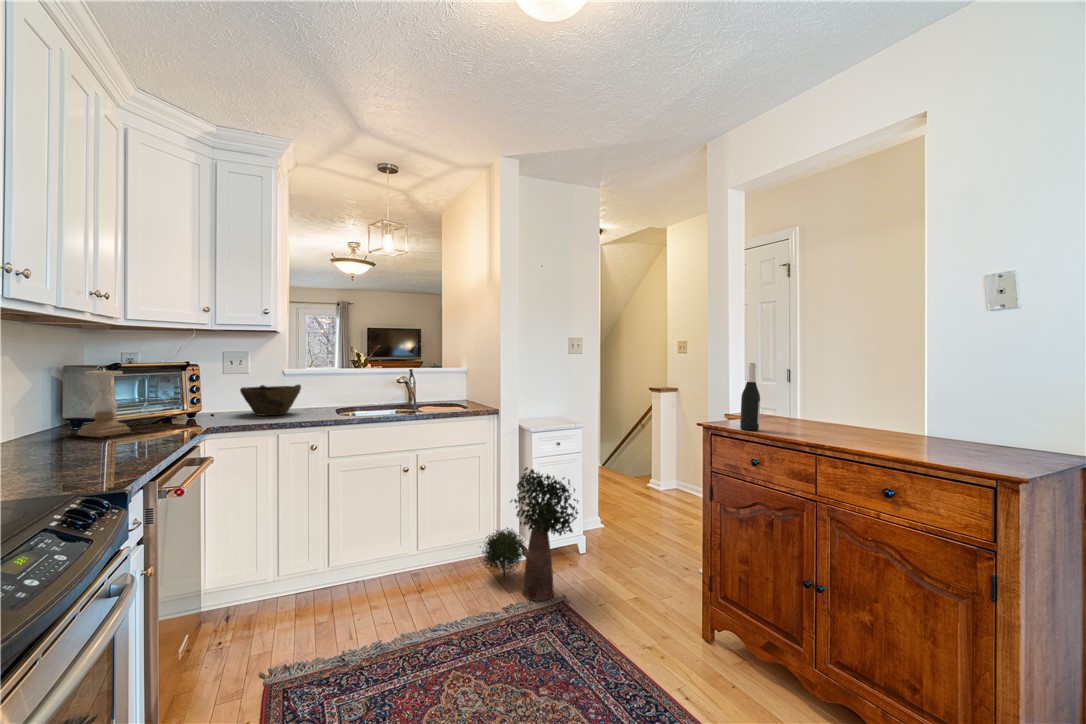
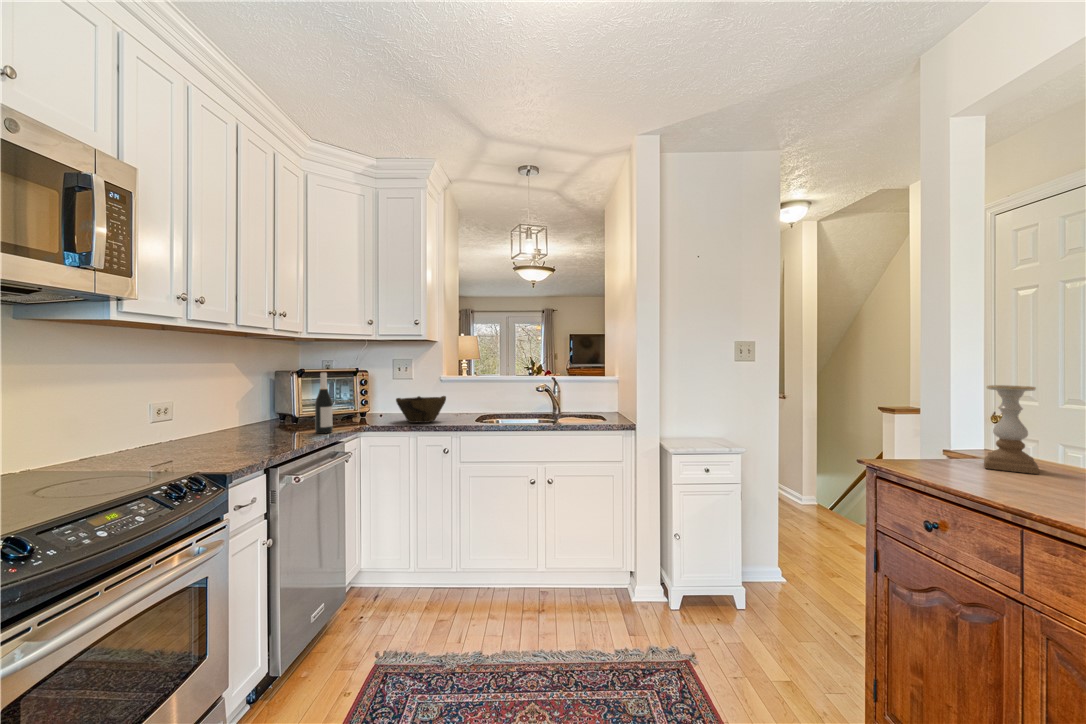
wine bottle: present [740,363,760,431] -> present [315,372,333,434]
candle holder: present [78,371,130,437] -> present [984,385,1039,474]
potted plant: present [482,467,578,601] -> none [604,492,709,653]

